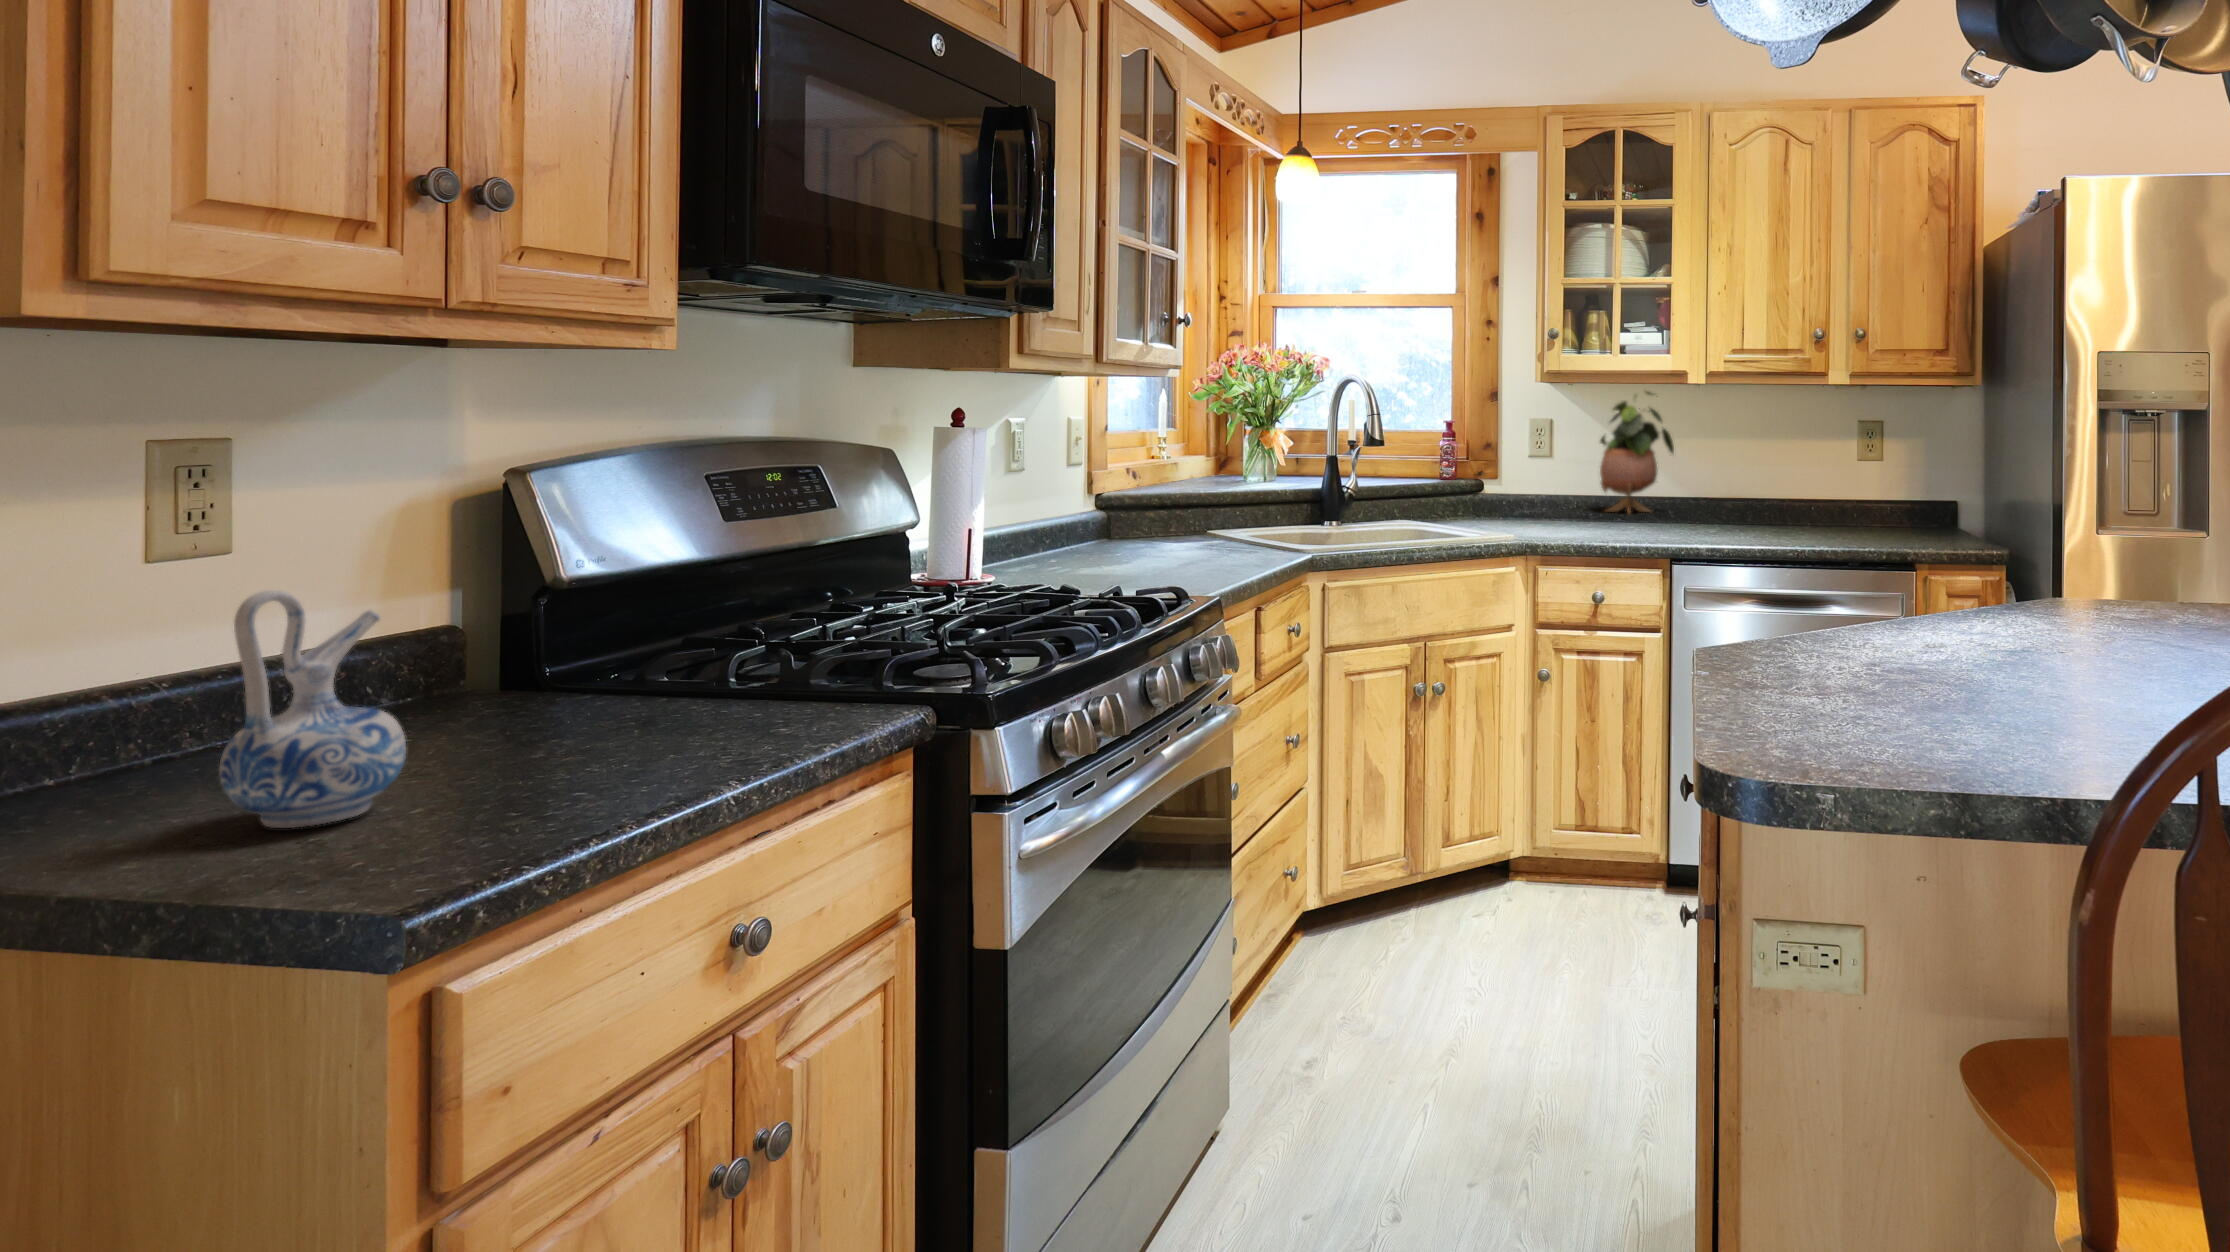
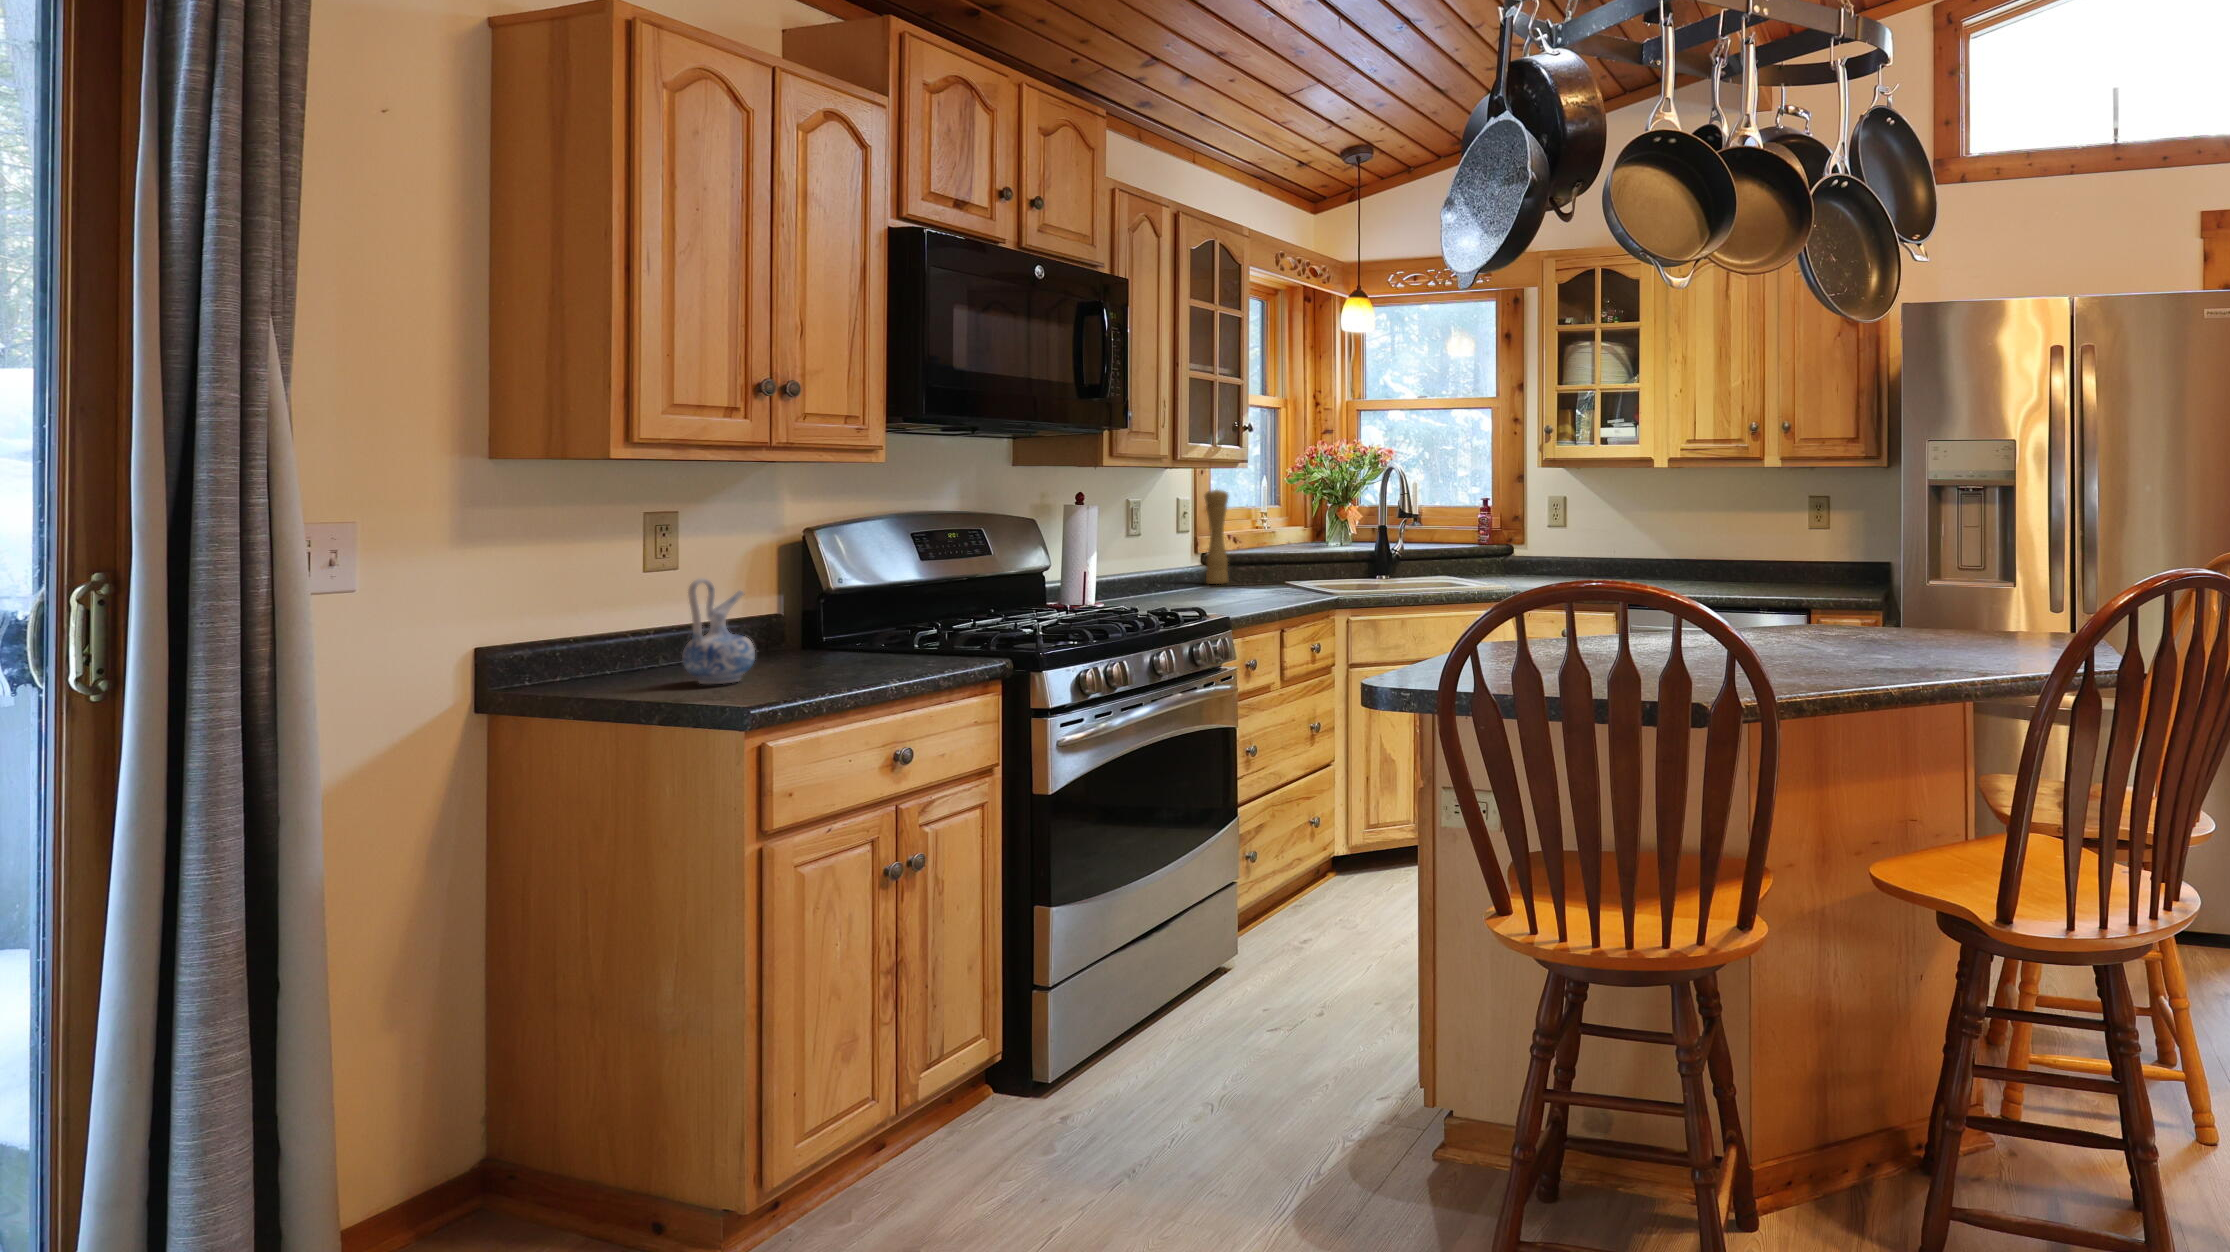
potted plant: present [1600,391,1674,512] -> none [1600,472,1660,572]
pepper mill: none [1112,405,1146,537] -> present [1204,489,1228,584]

